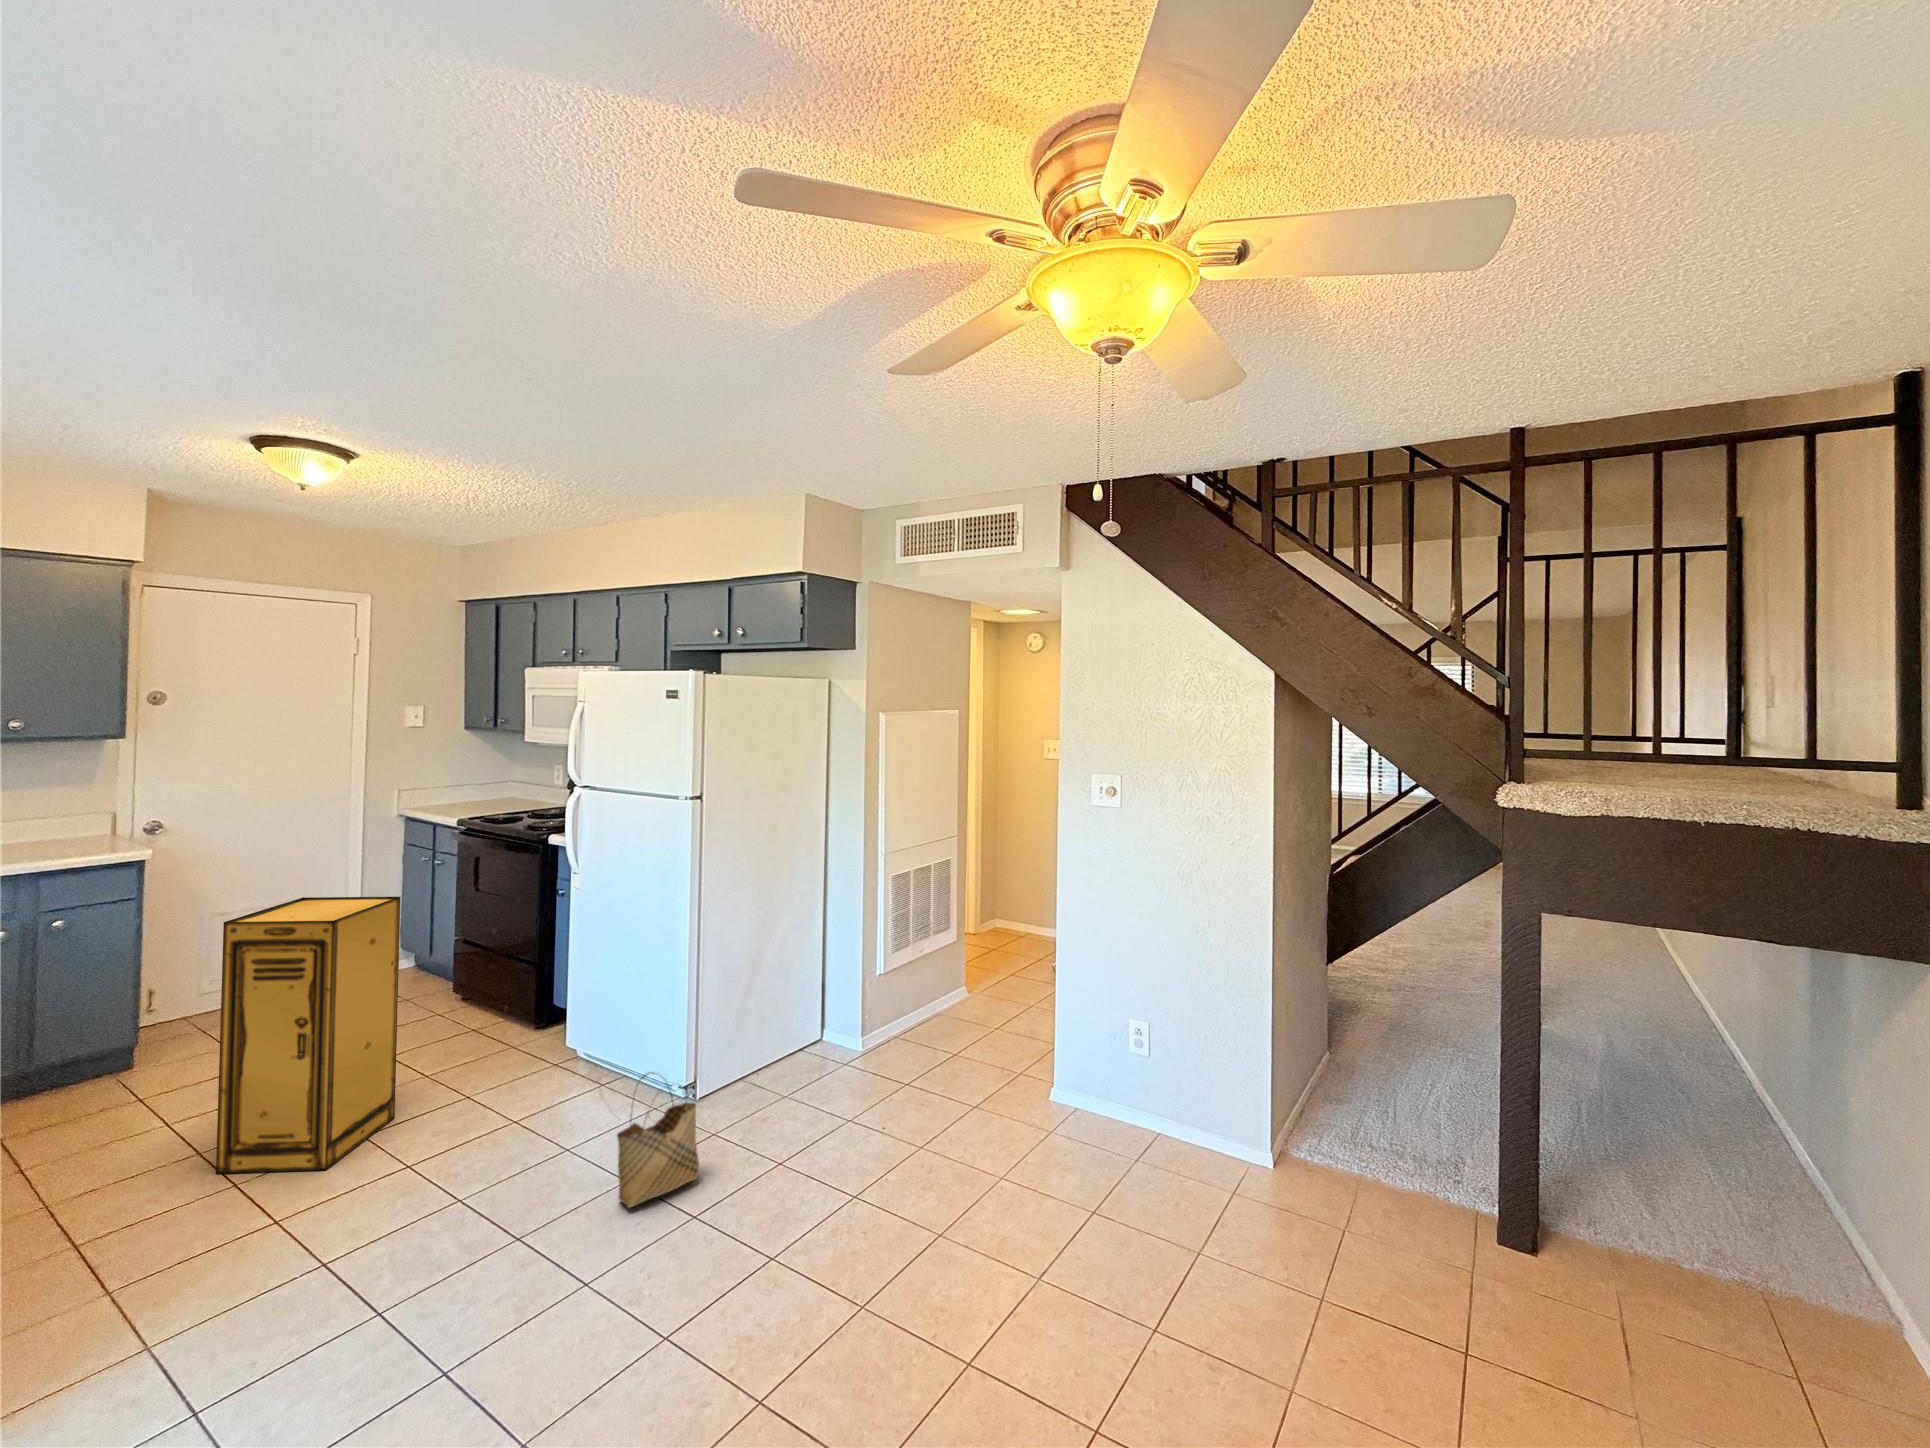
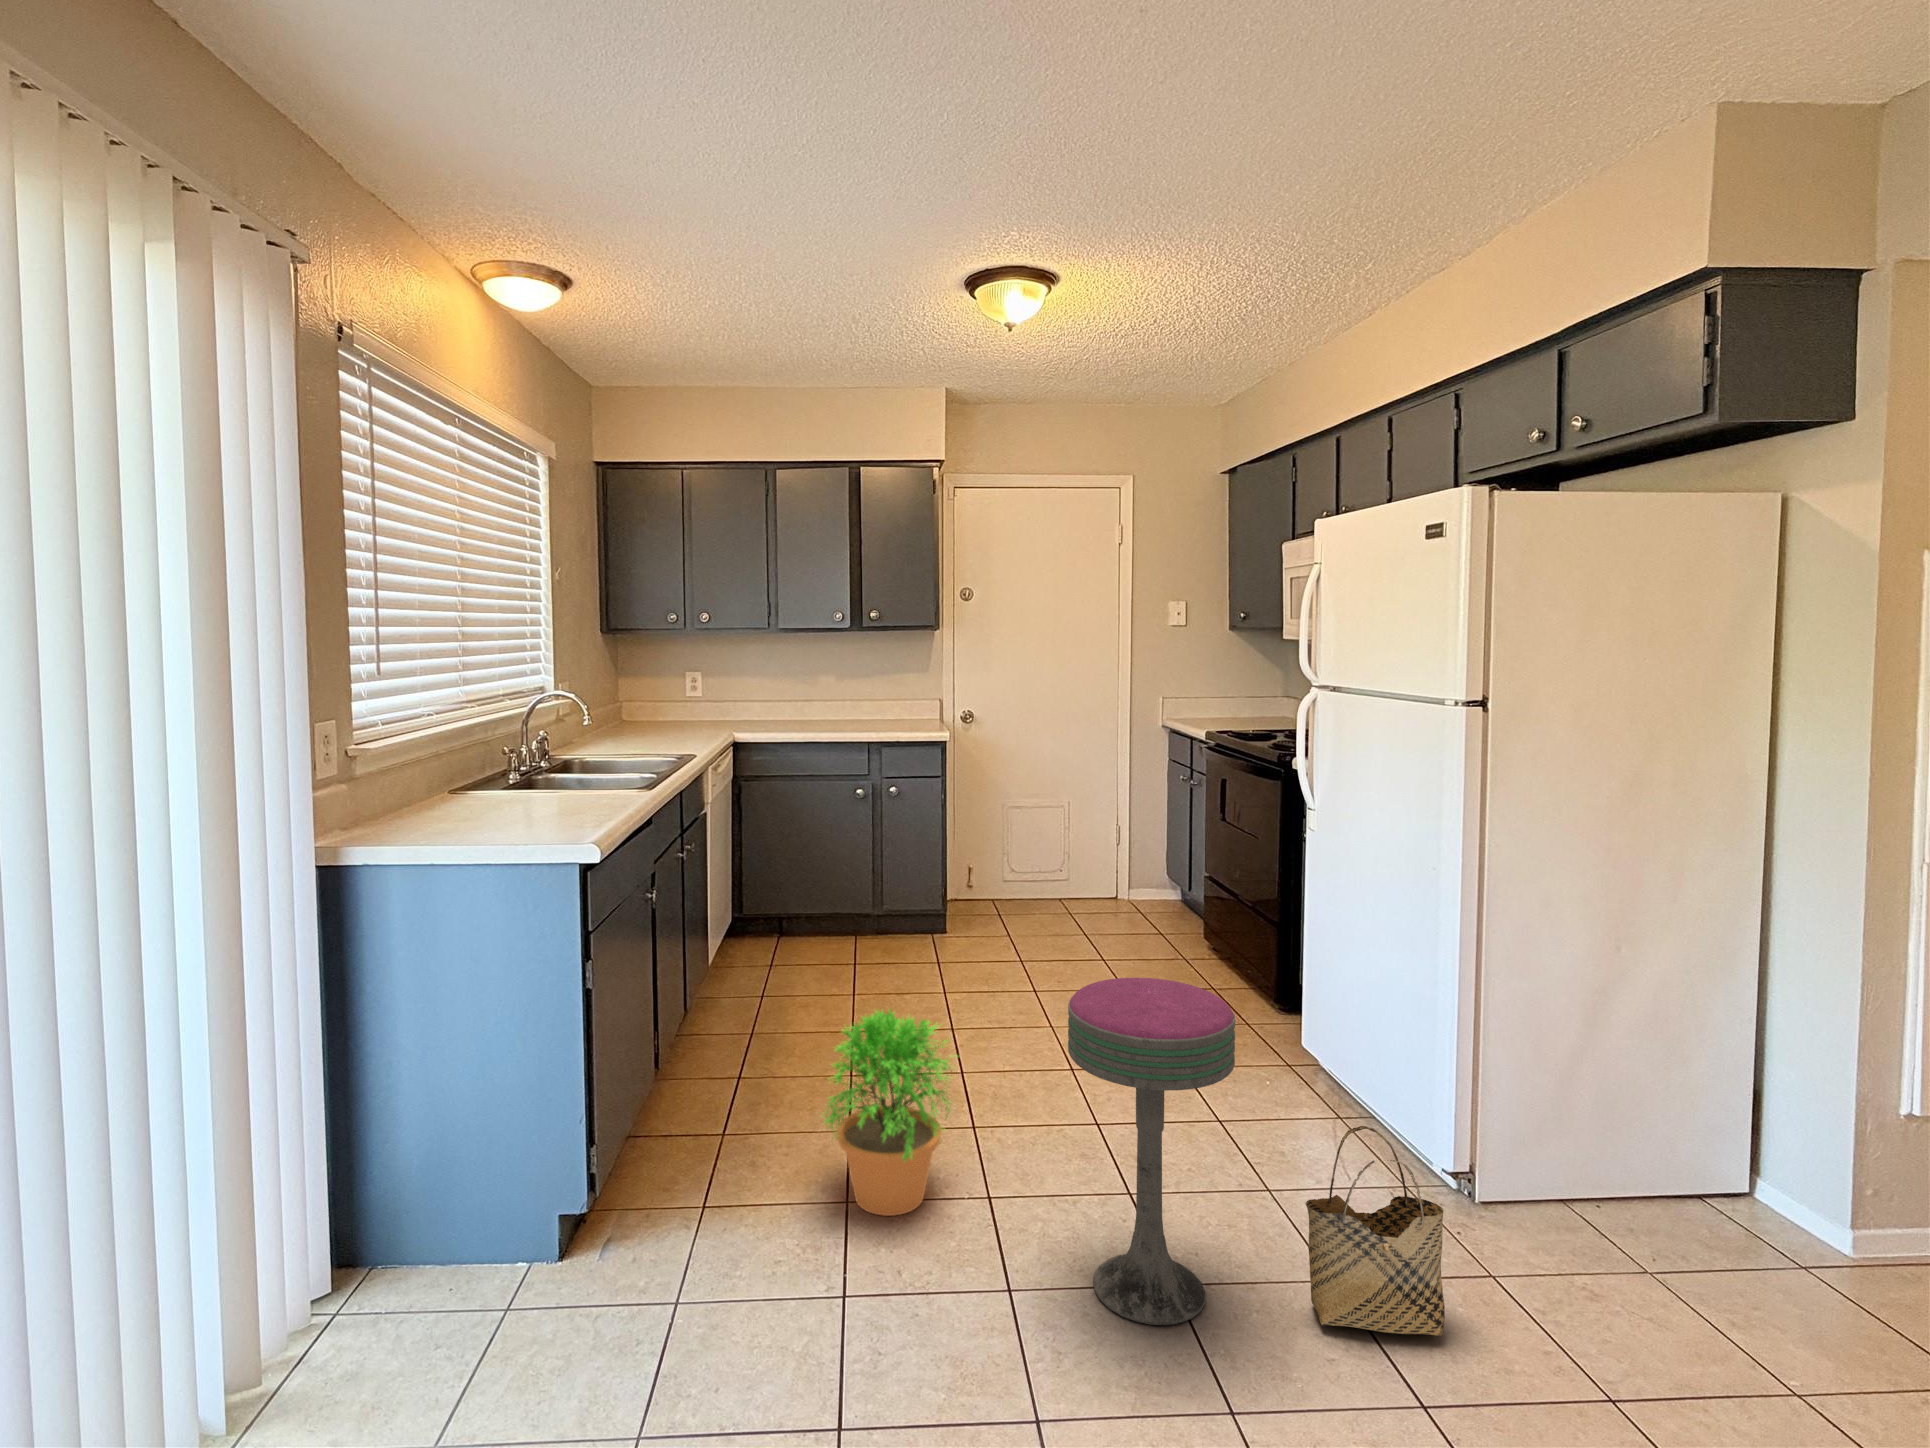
storage cabinet: present [216,897,400,1174] -> none [953,790,1106,1093]
bar stool: none [435,1019,572,1280] -> present [1068,978,1235,1325]
potted plant: none [109,1128,292,1343] -> present [825,1009,954,1216]

